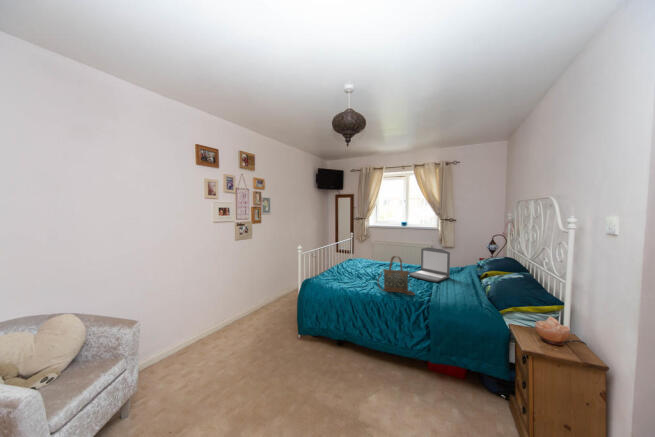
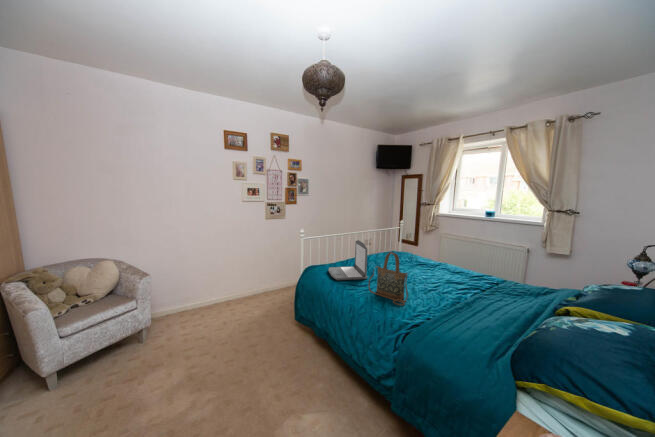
laptop: present [409,248,450,282] -> present [328,240,367,280]

